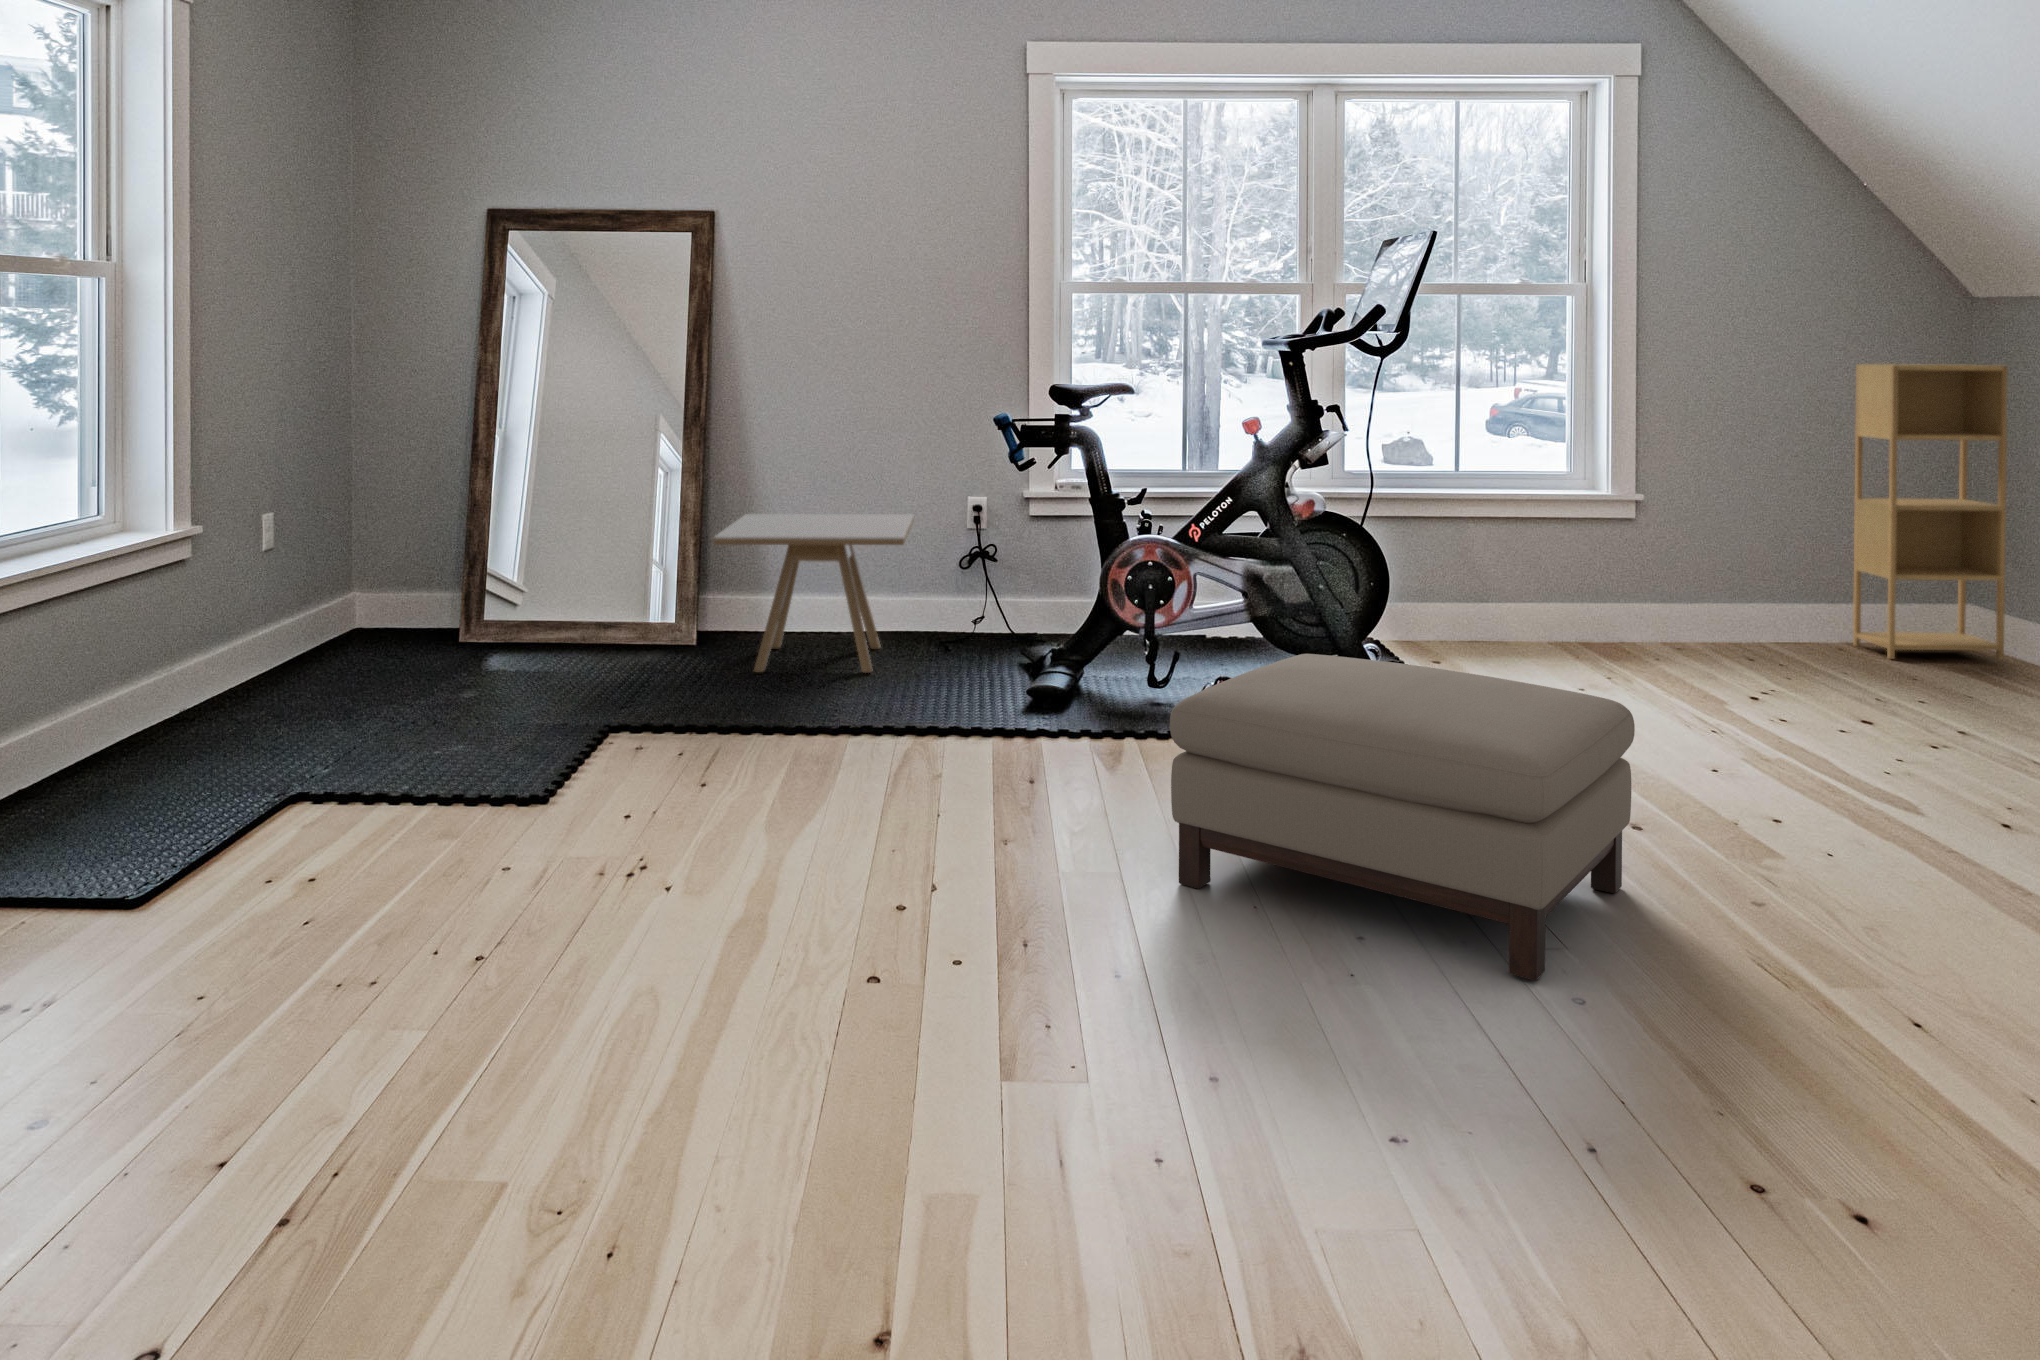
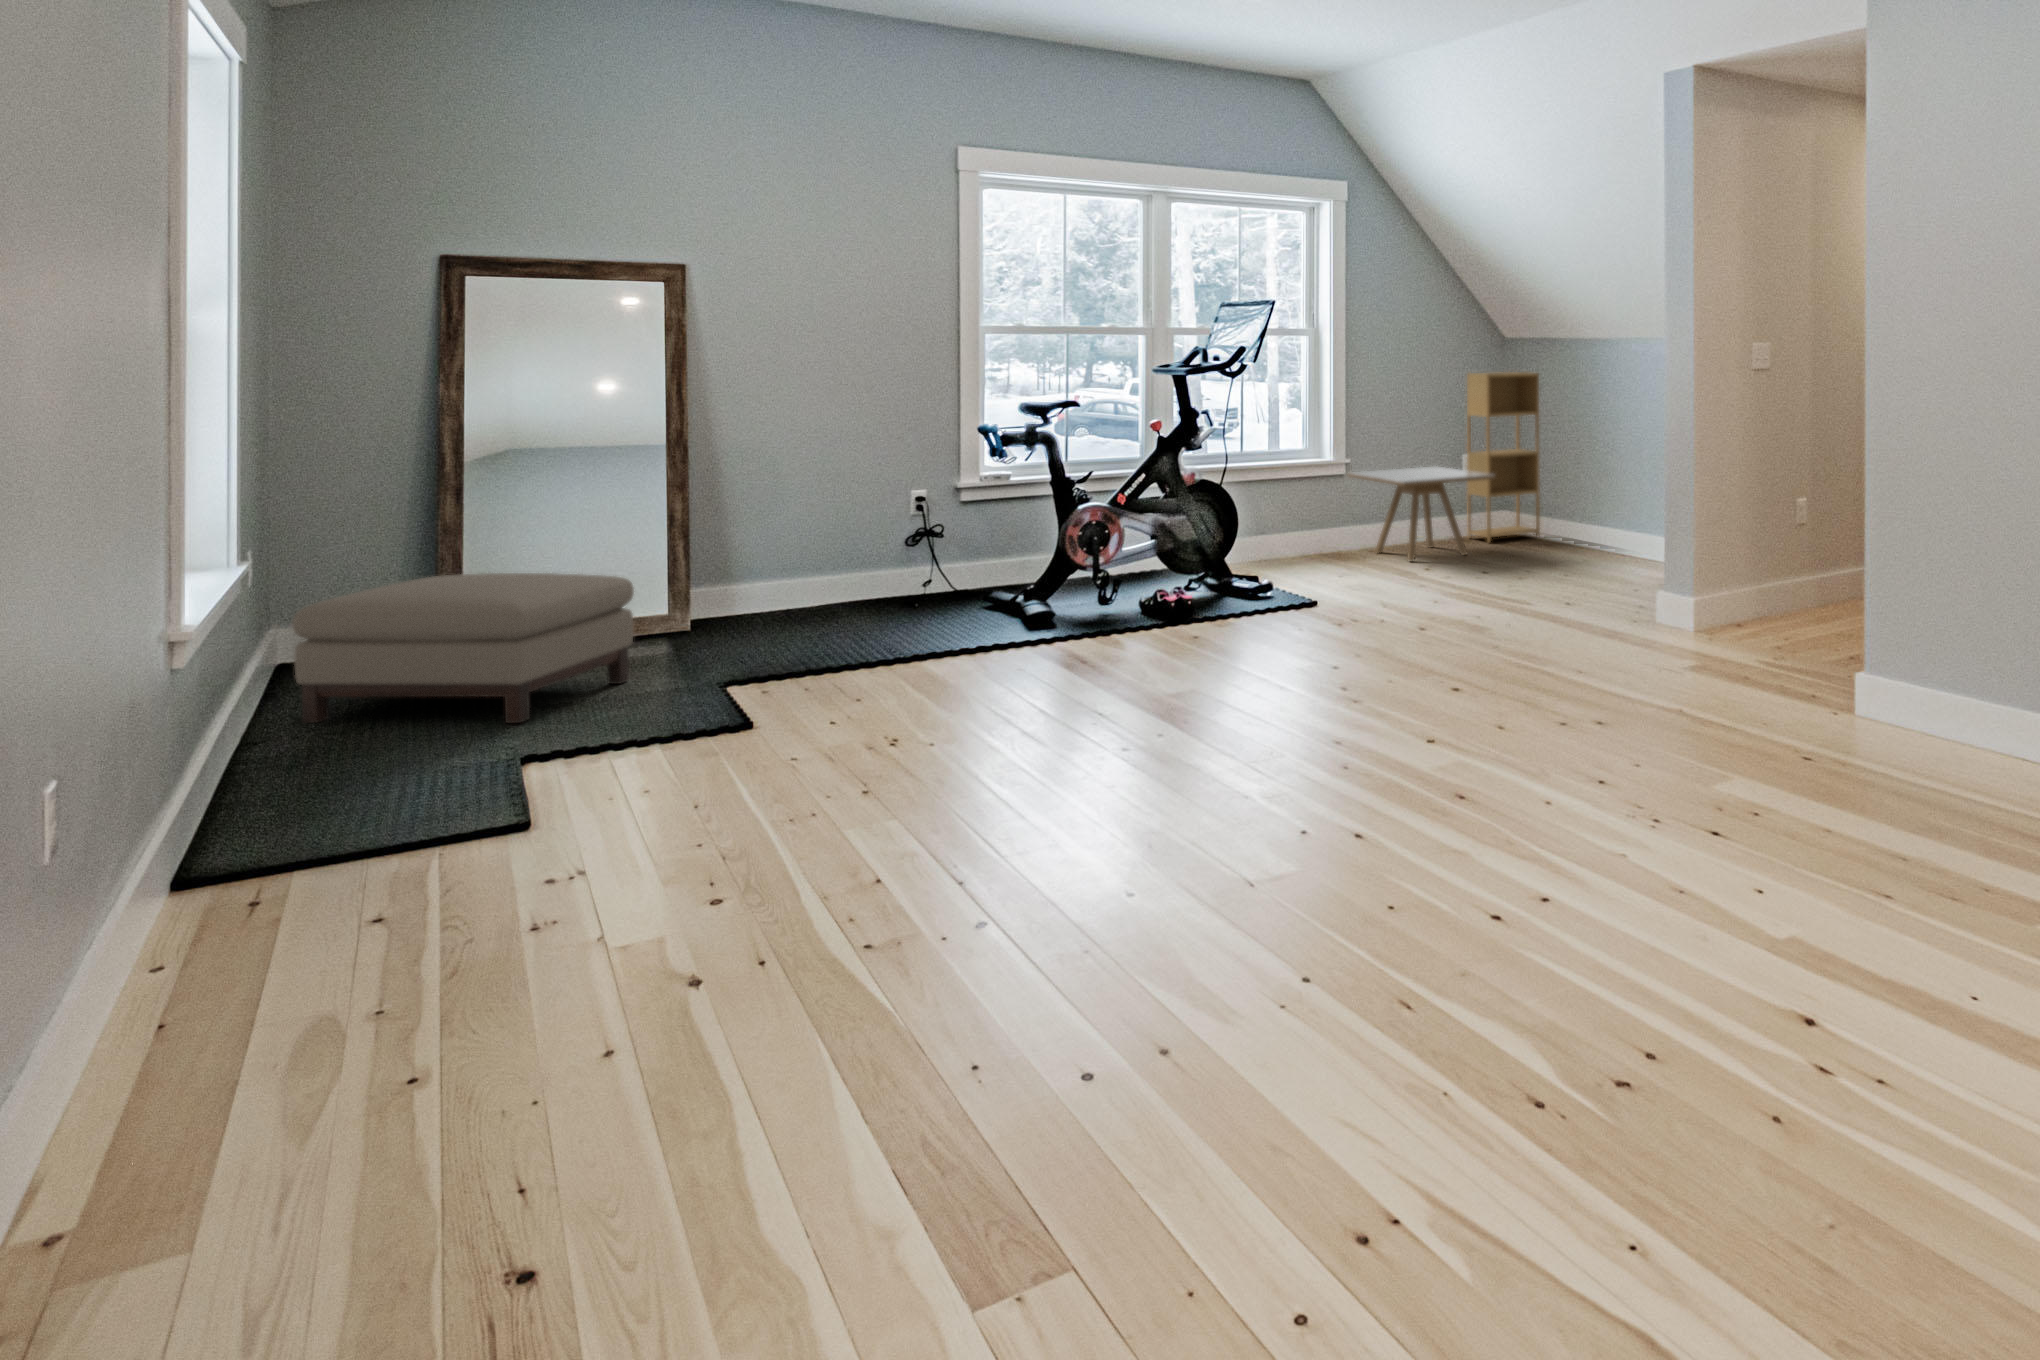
side table: present [713,514,914,673] -> present [1348,467,1495,561]
ottoman: present [1170,654,1635,981] -> present [292,573,634,723]

